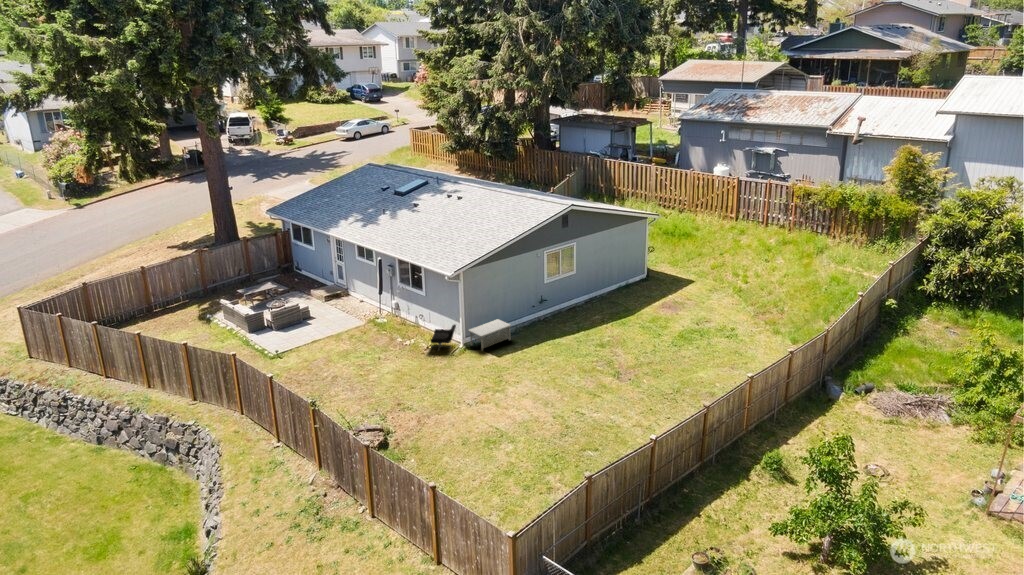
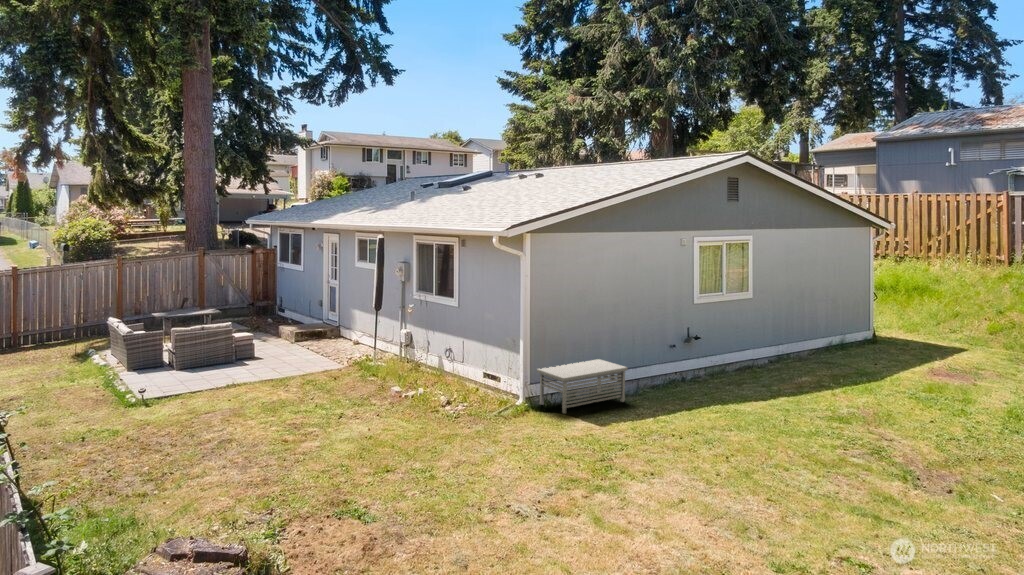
lounge chair: present [431,325,456,351] -> none [451,356,511,409]

